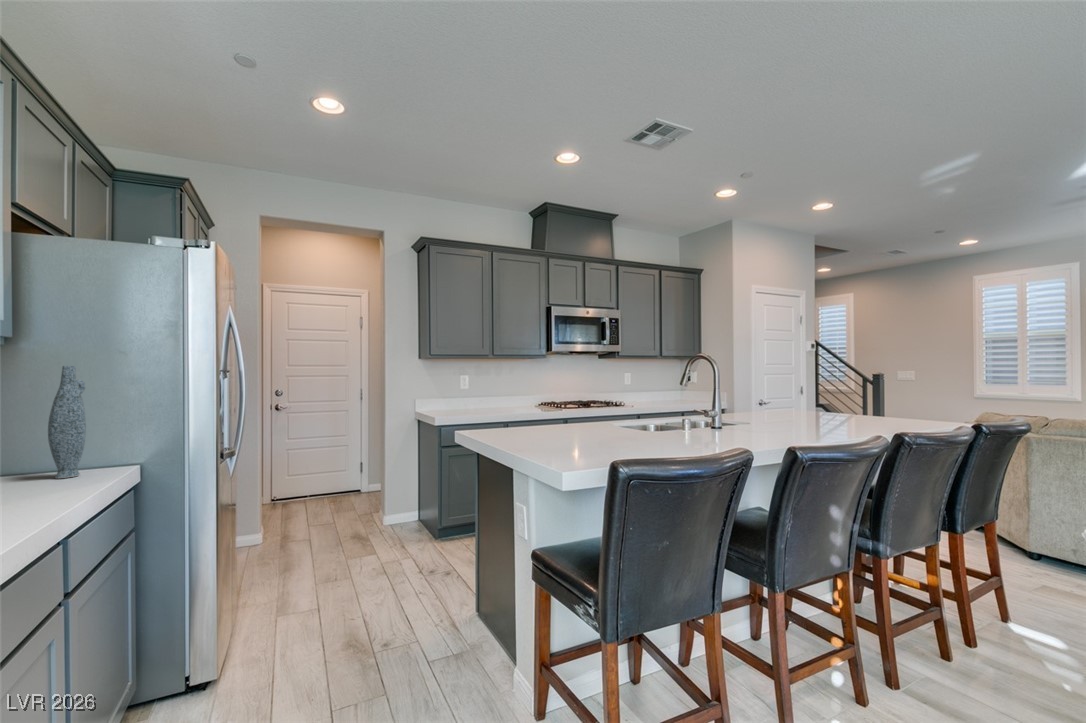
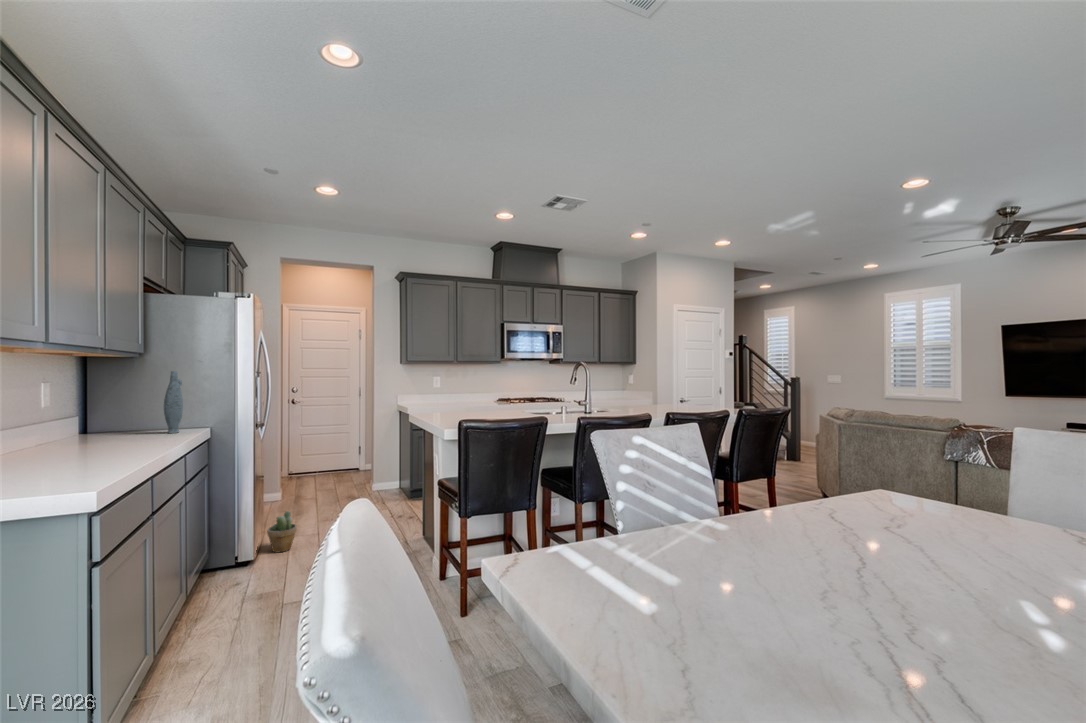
potted plant: none [239,585,286,655] -> present [267,511,296,553]

